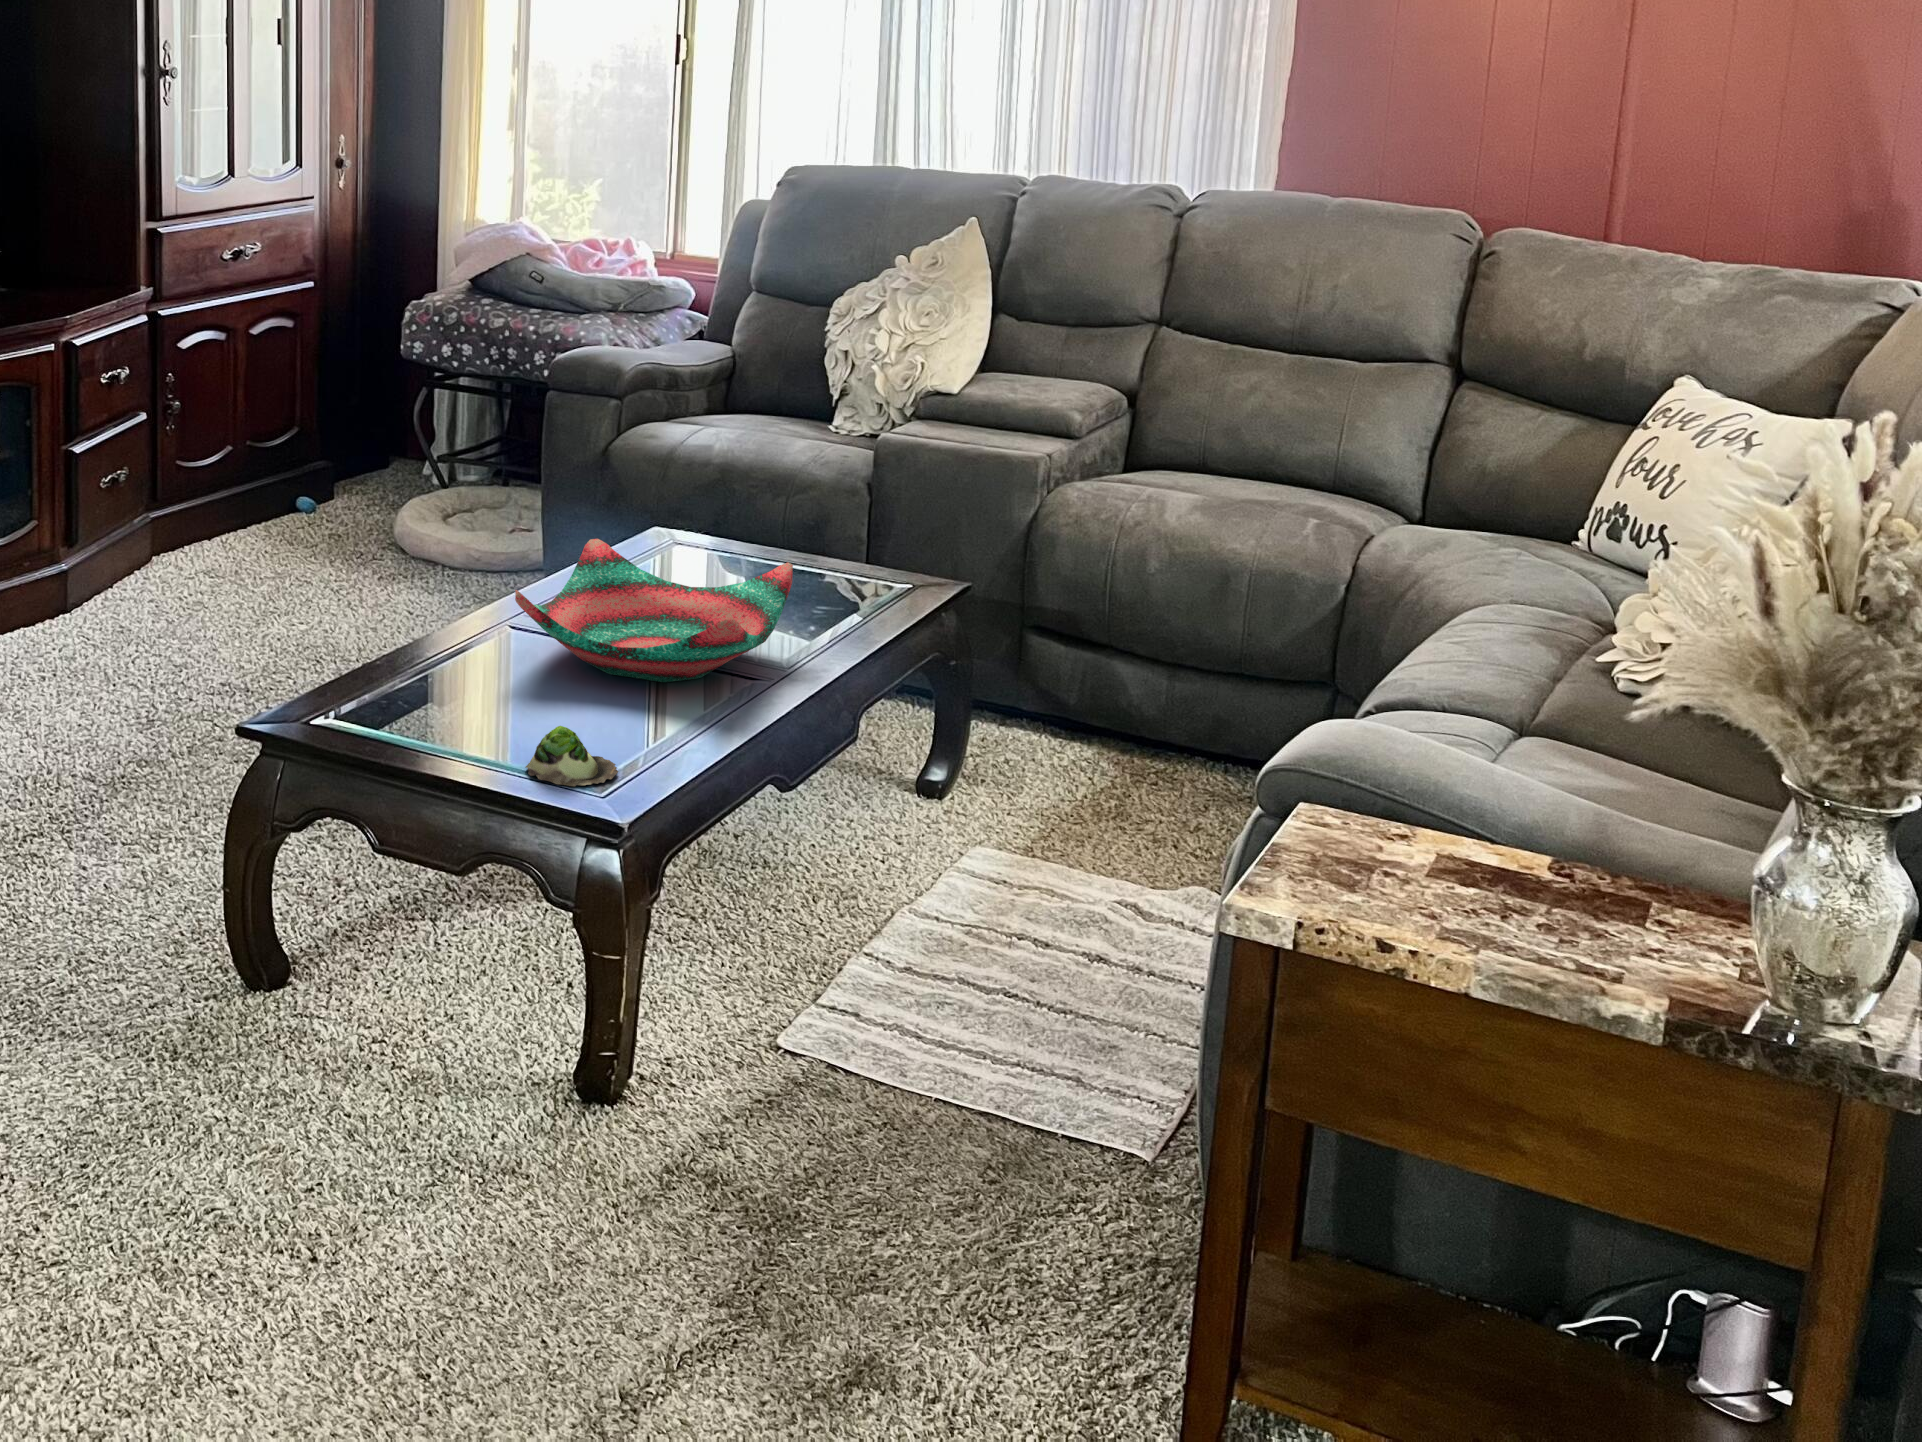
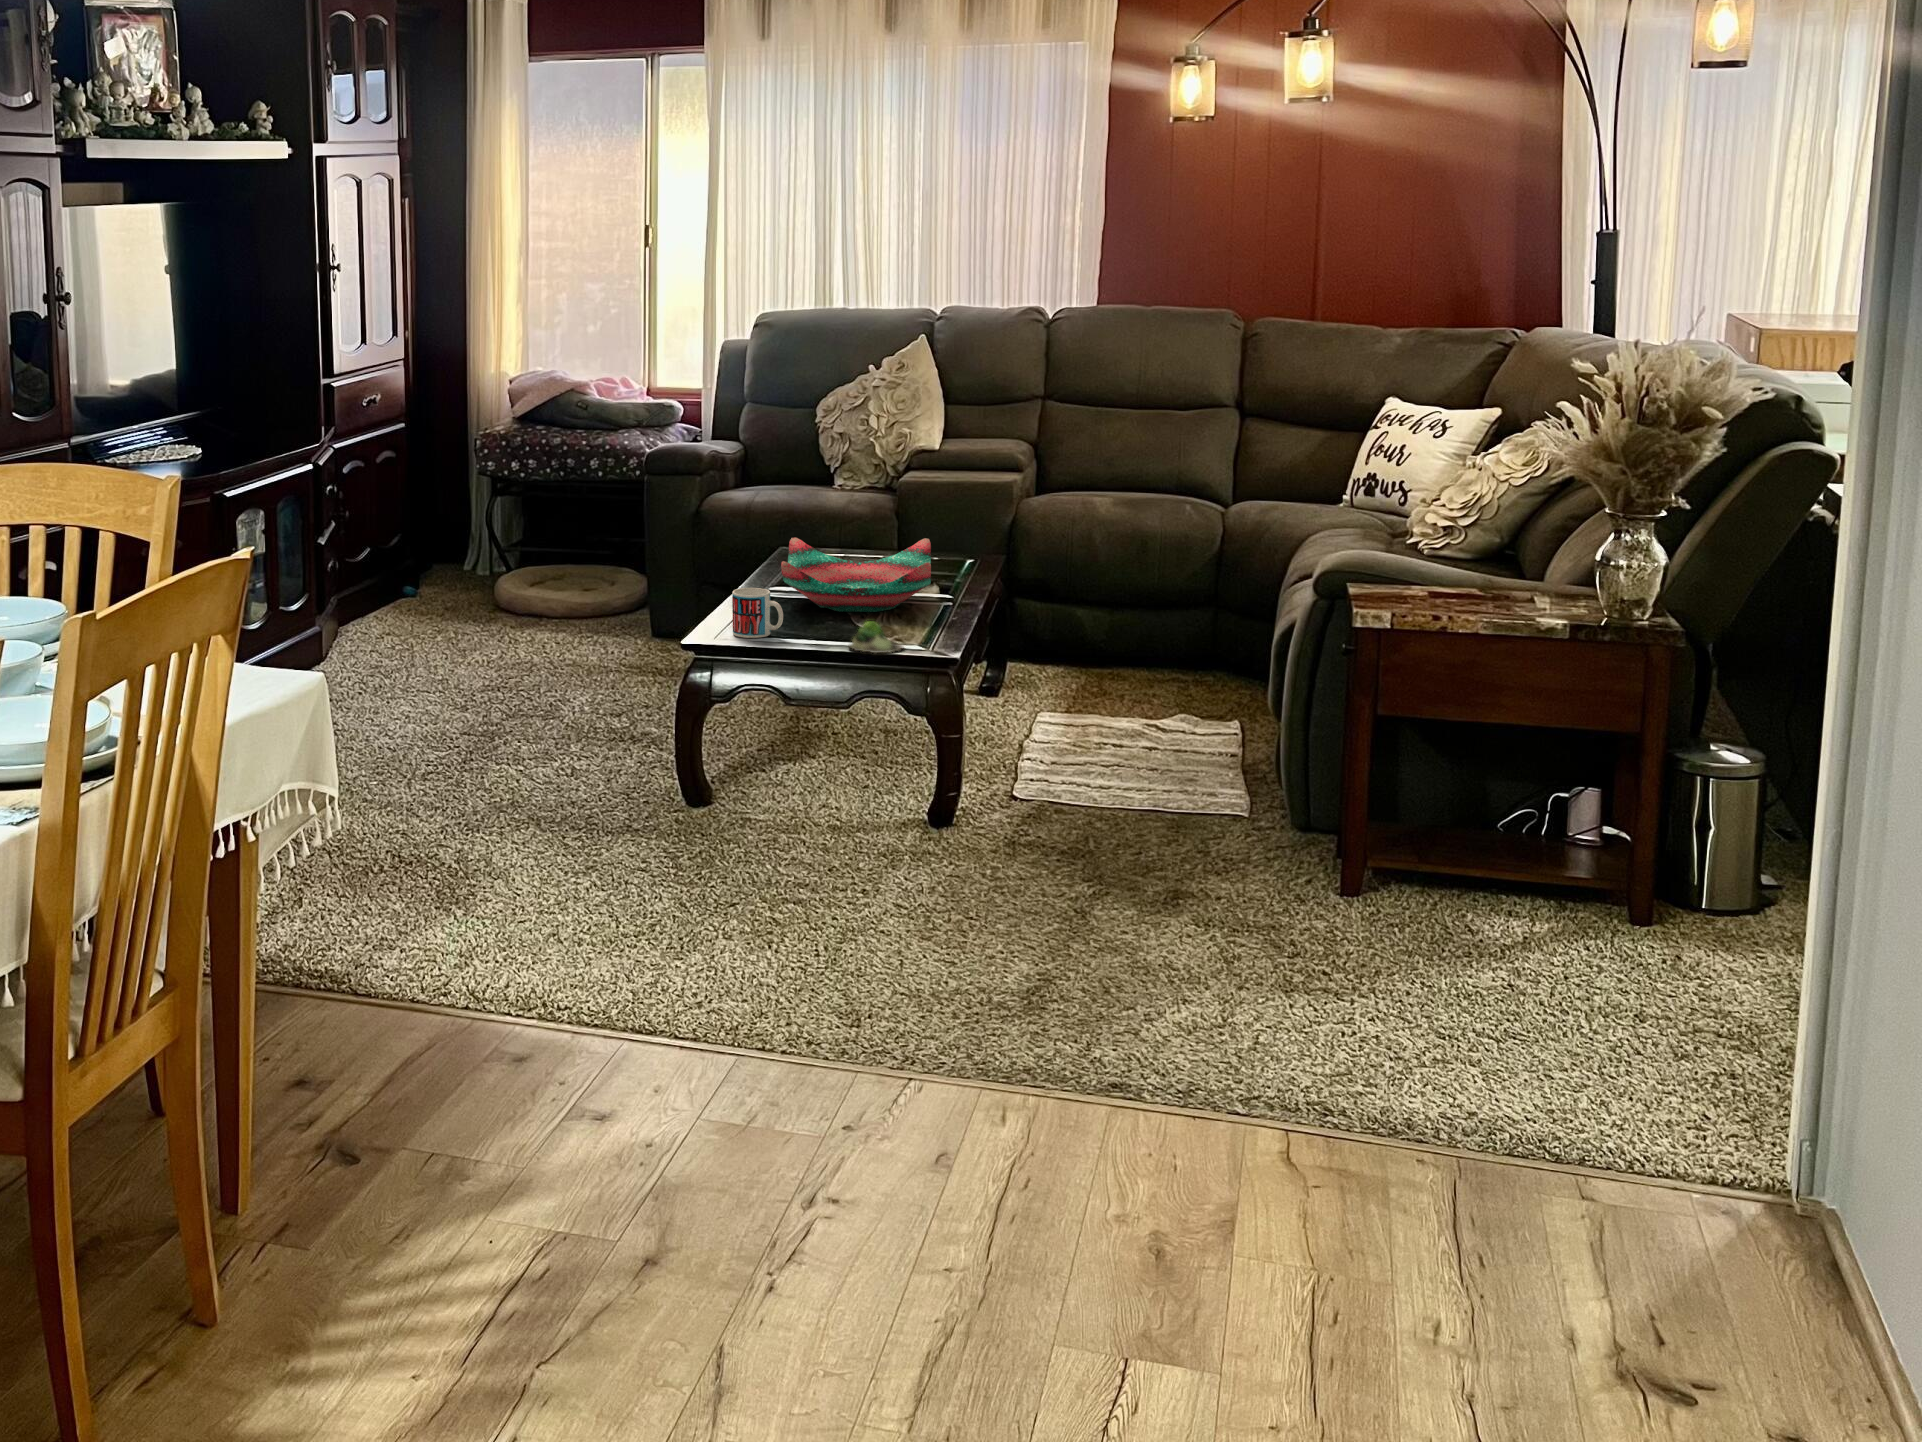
mug: none [390,635,460,721] -> present [732,588,783,638]

